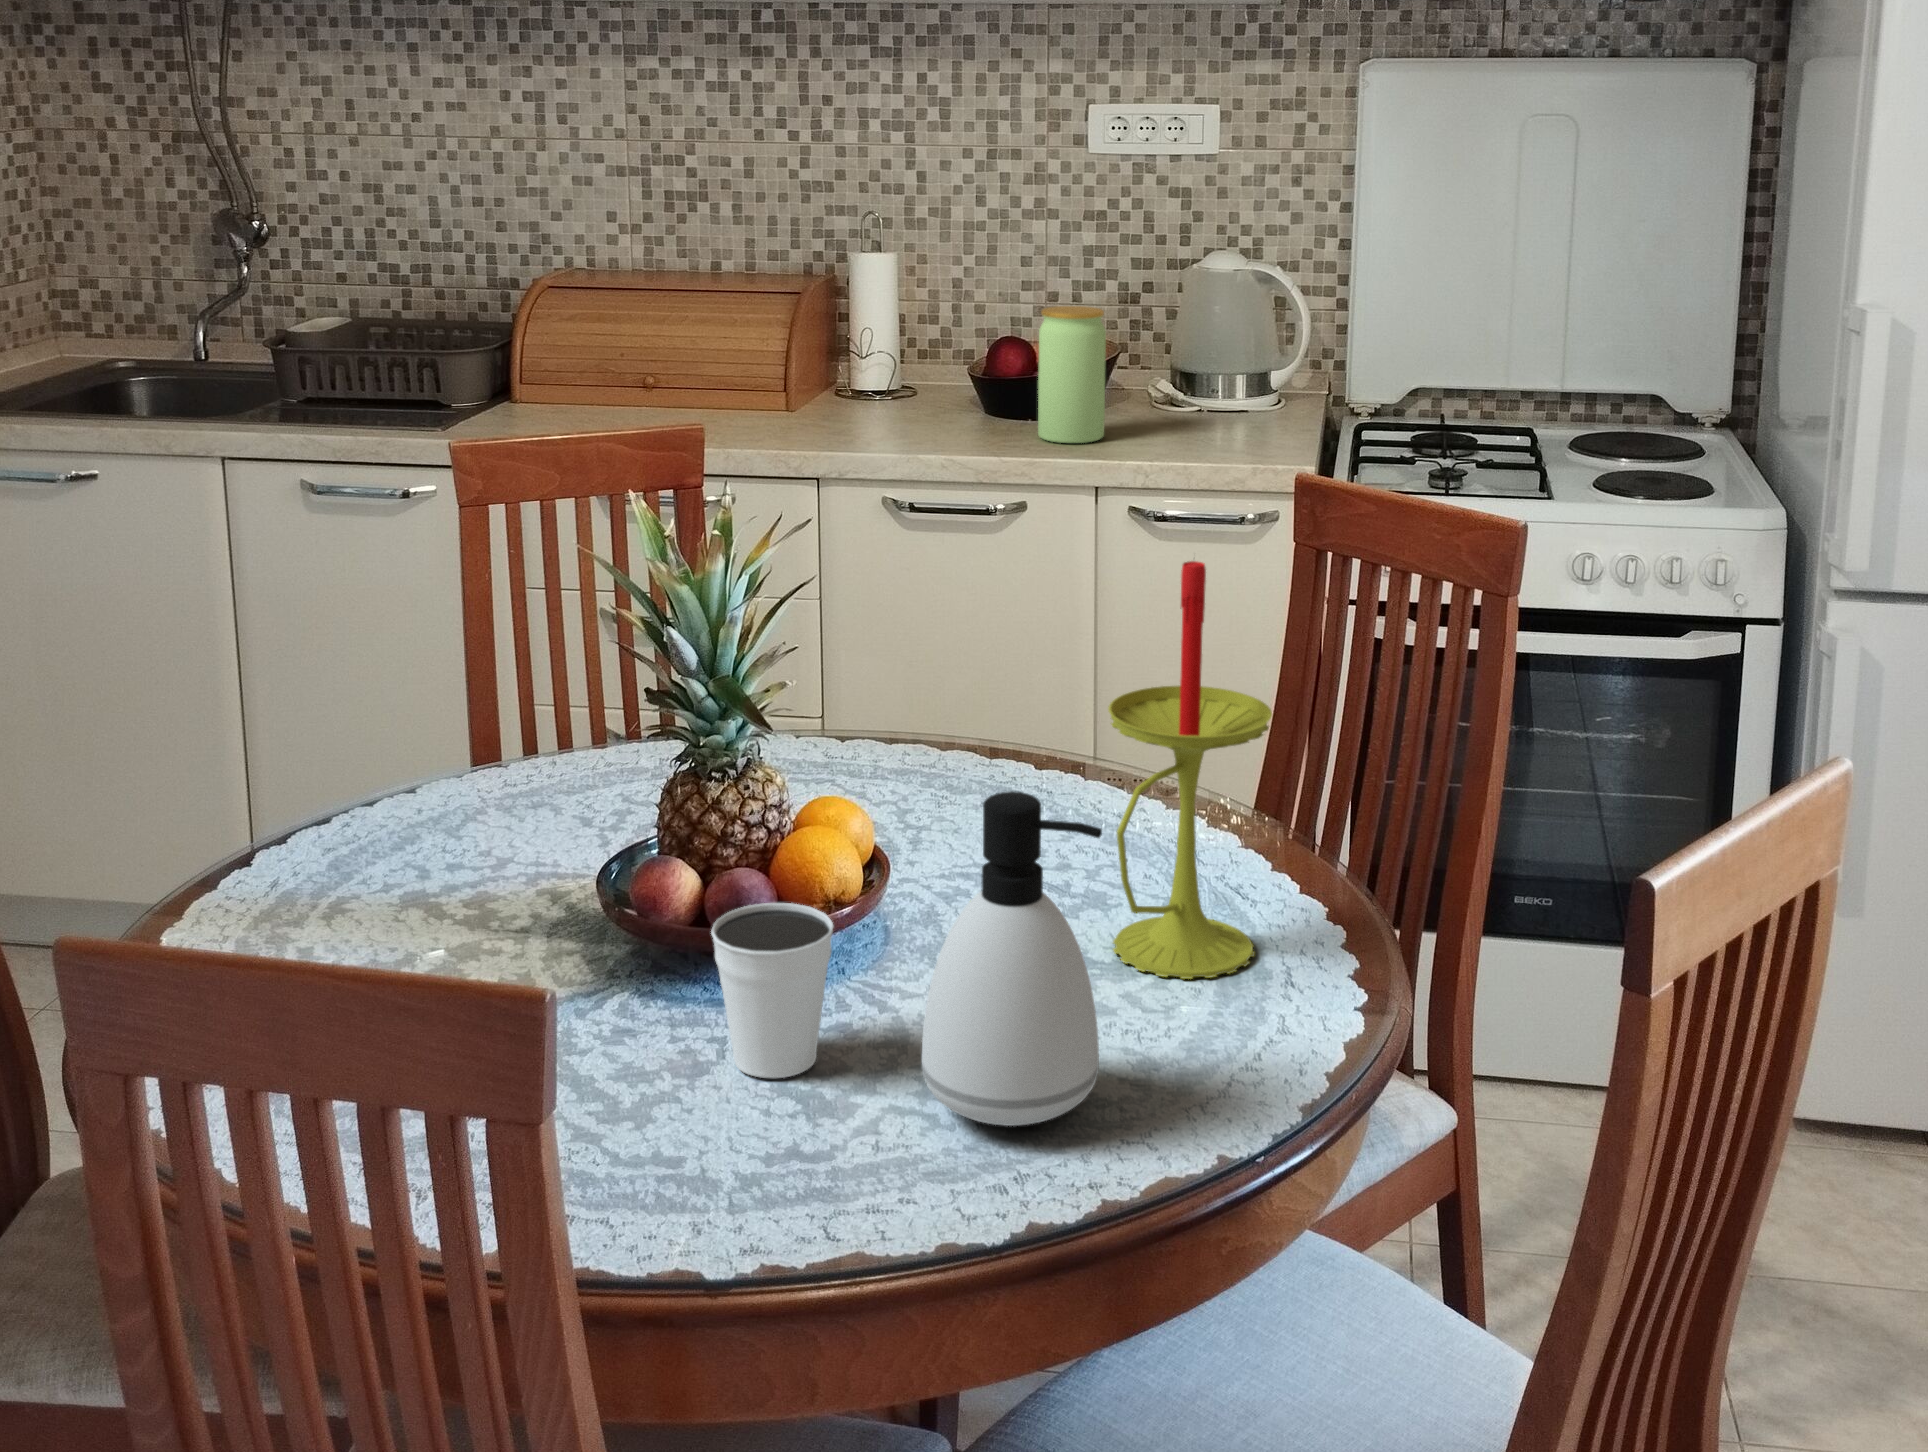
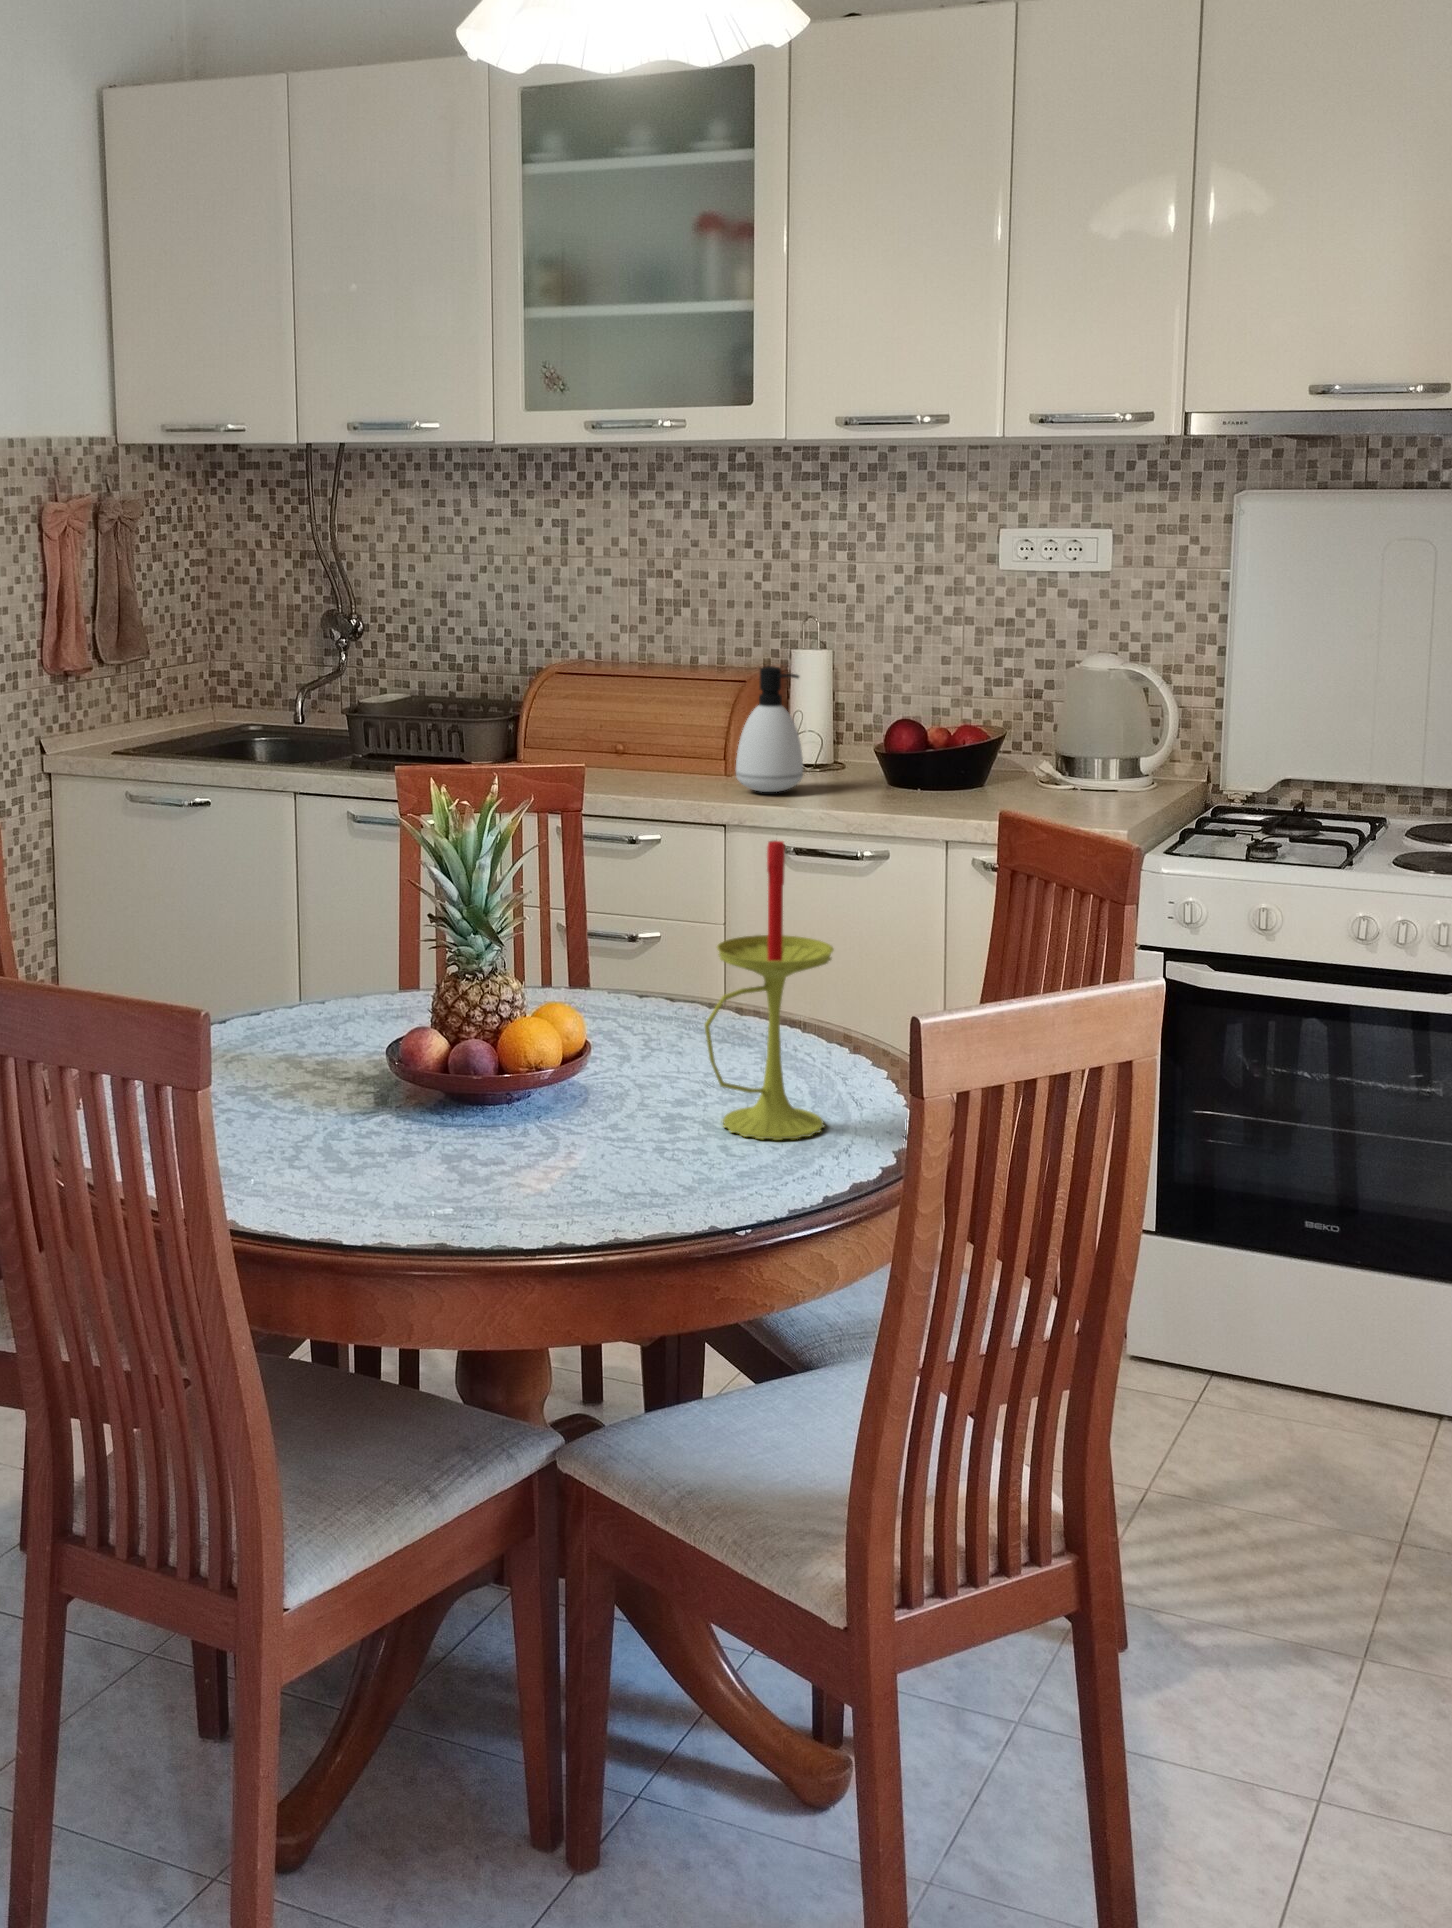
jar: present [1038,306,1106,443] -> none [909,693,967,806]
soap dispenser: present [922,791,1102,1126] -> present [736,666,803,792]
cup: present [711,903,834,1078] -> none [409,1046,489,1157]

